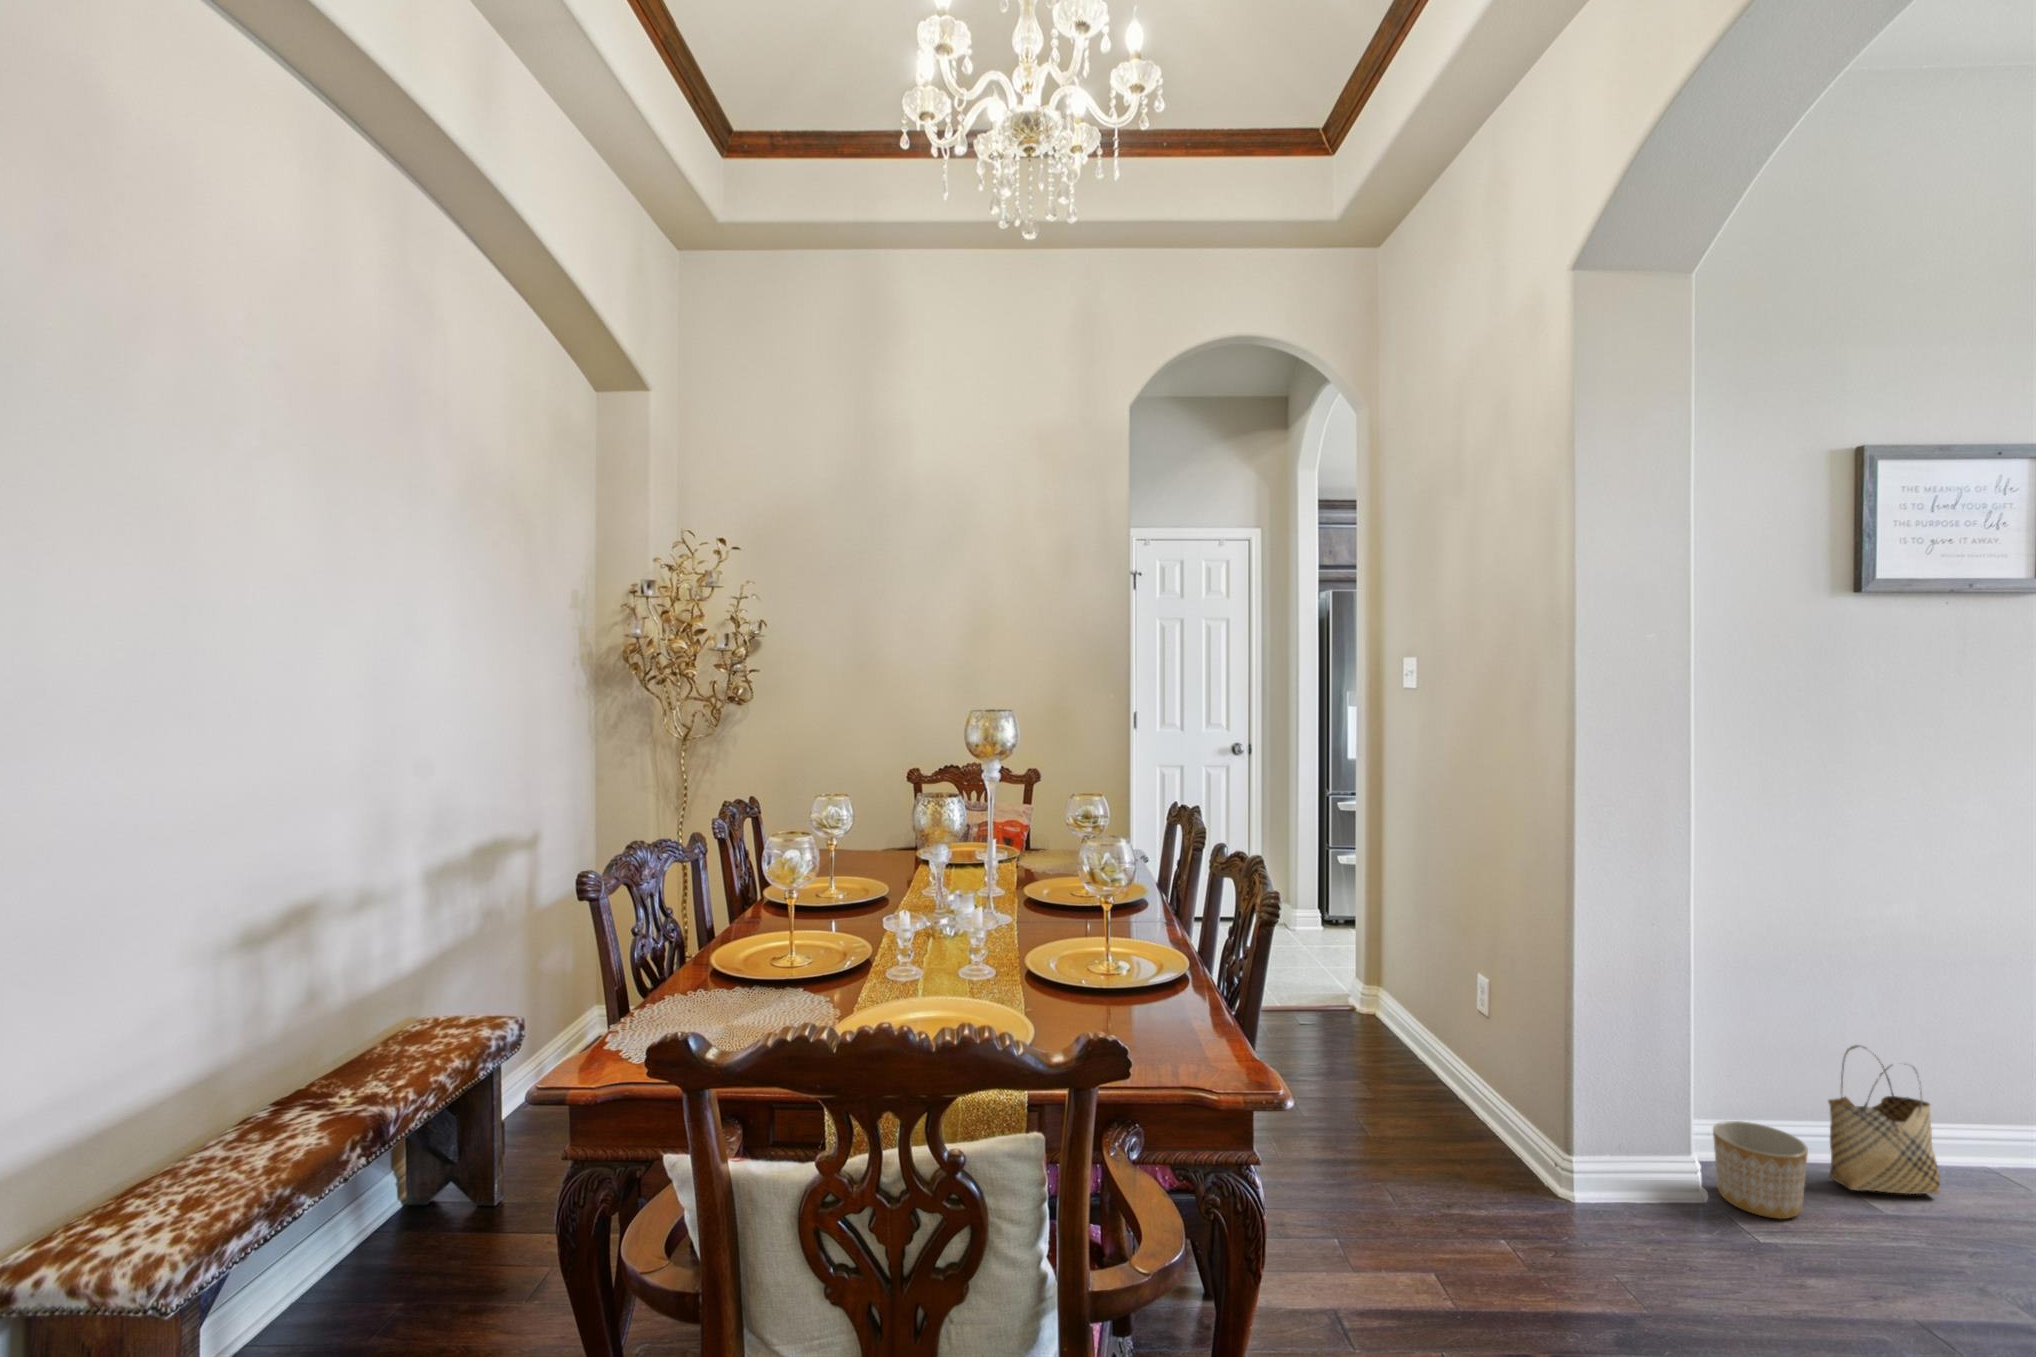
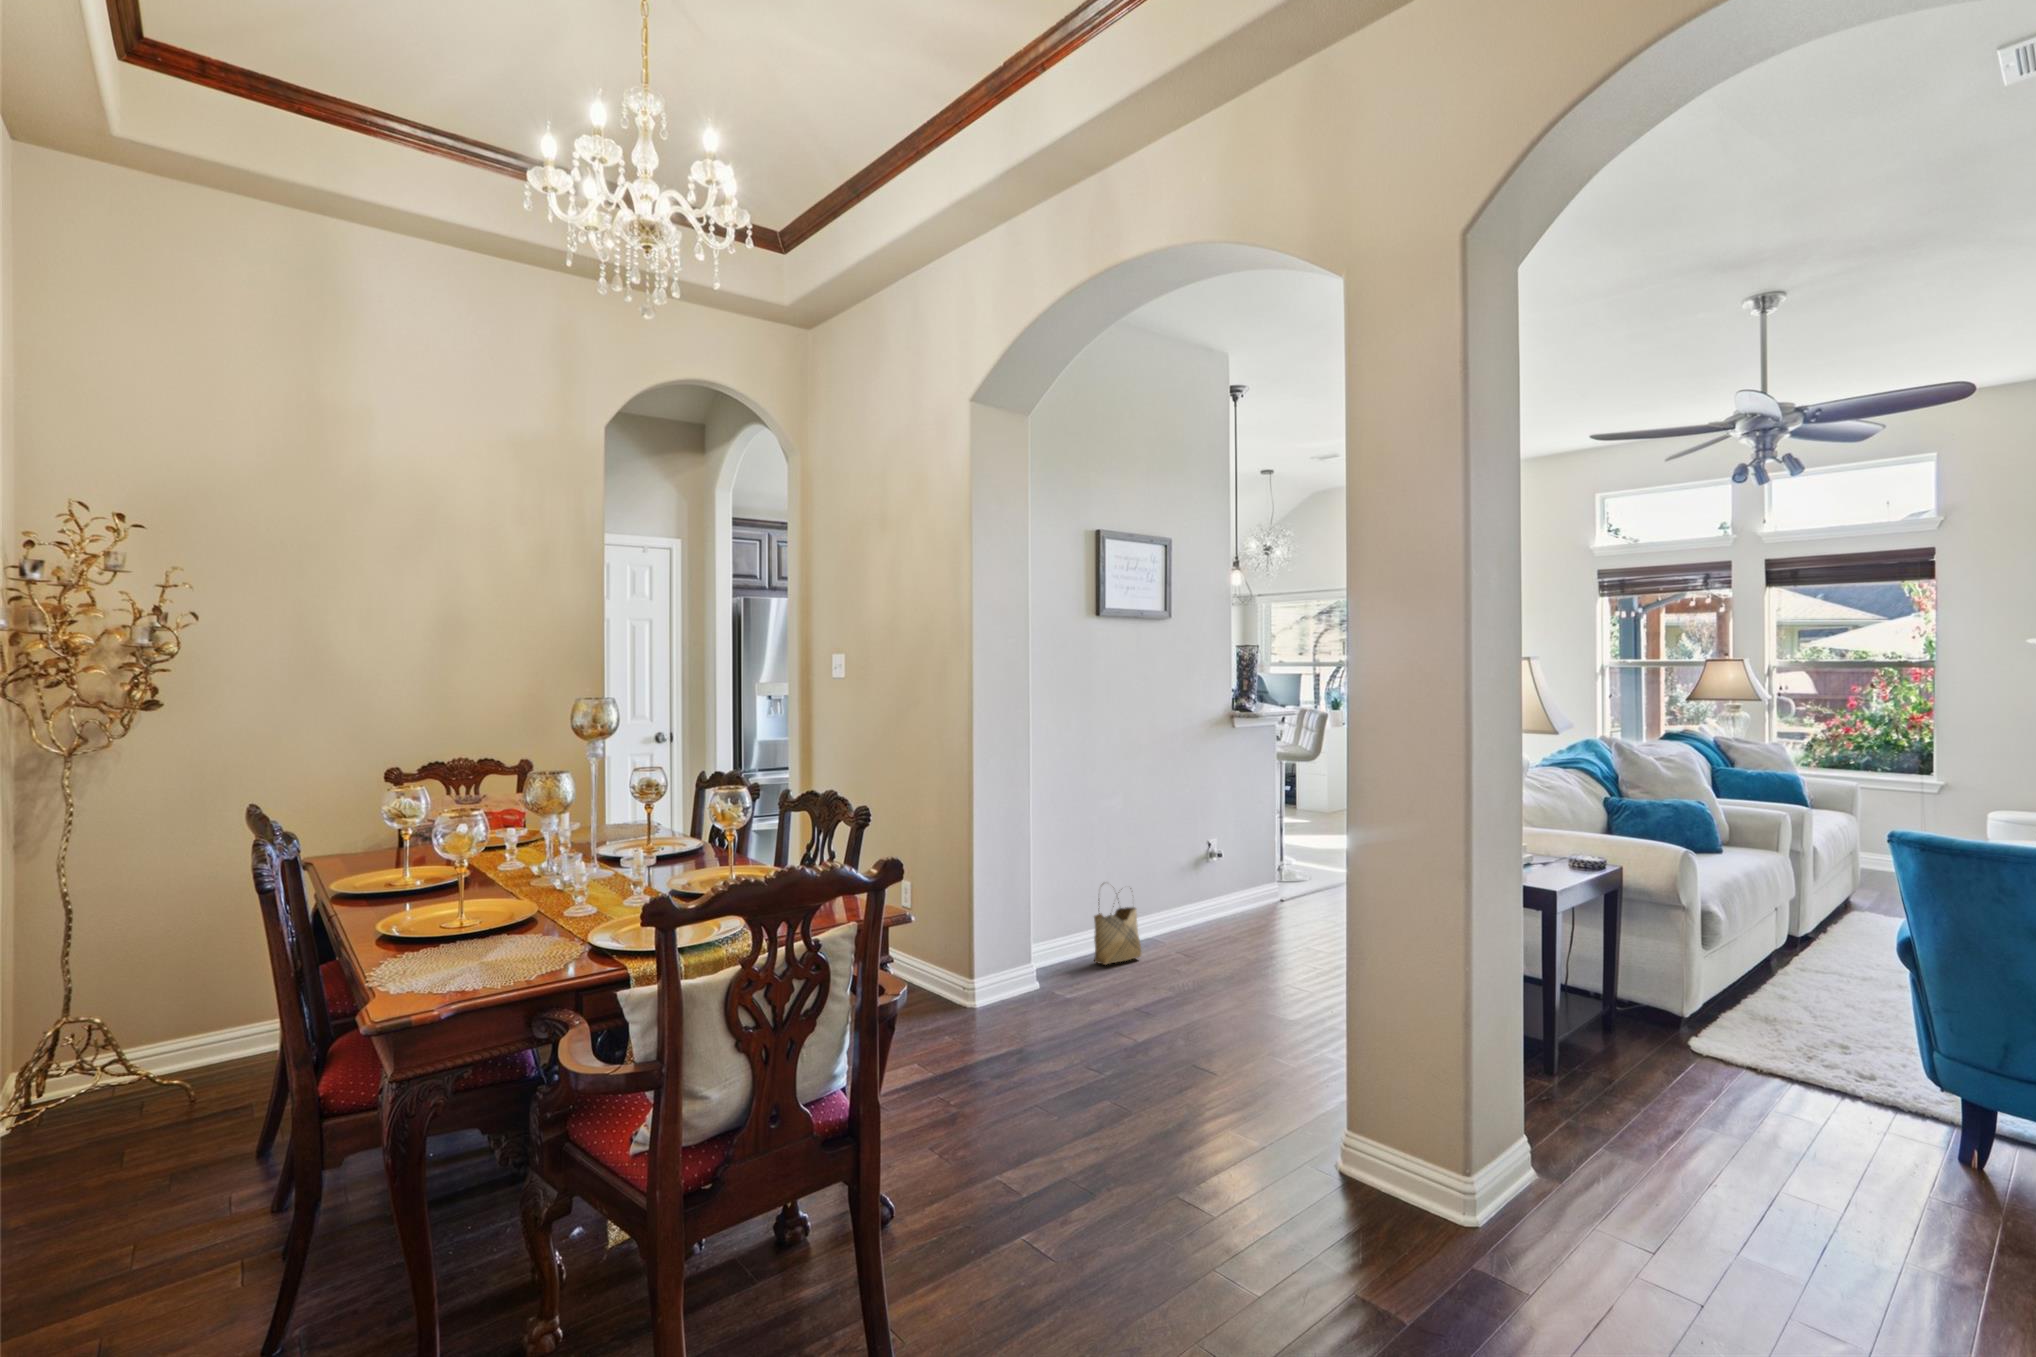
planter: present [1713,1121,1808,1219] -> none [1043,937,1089,988]

